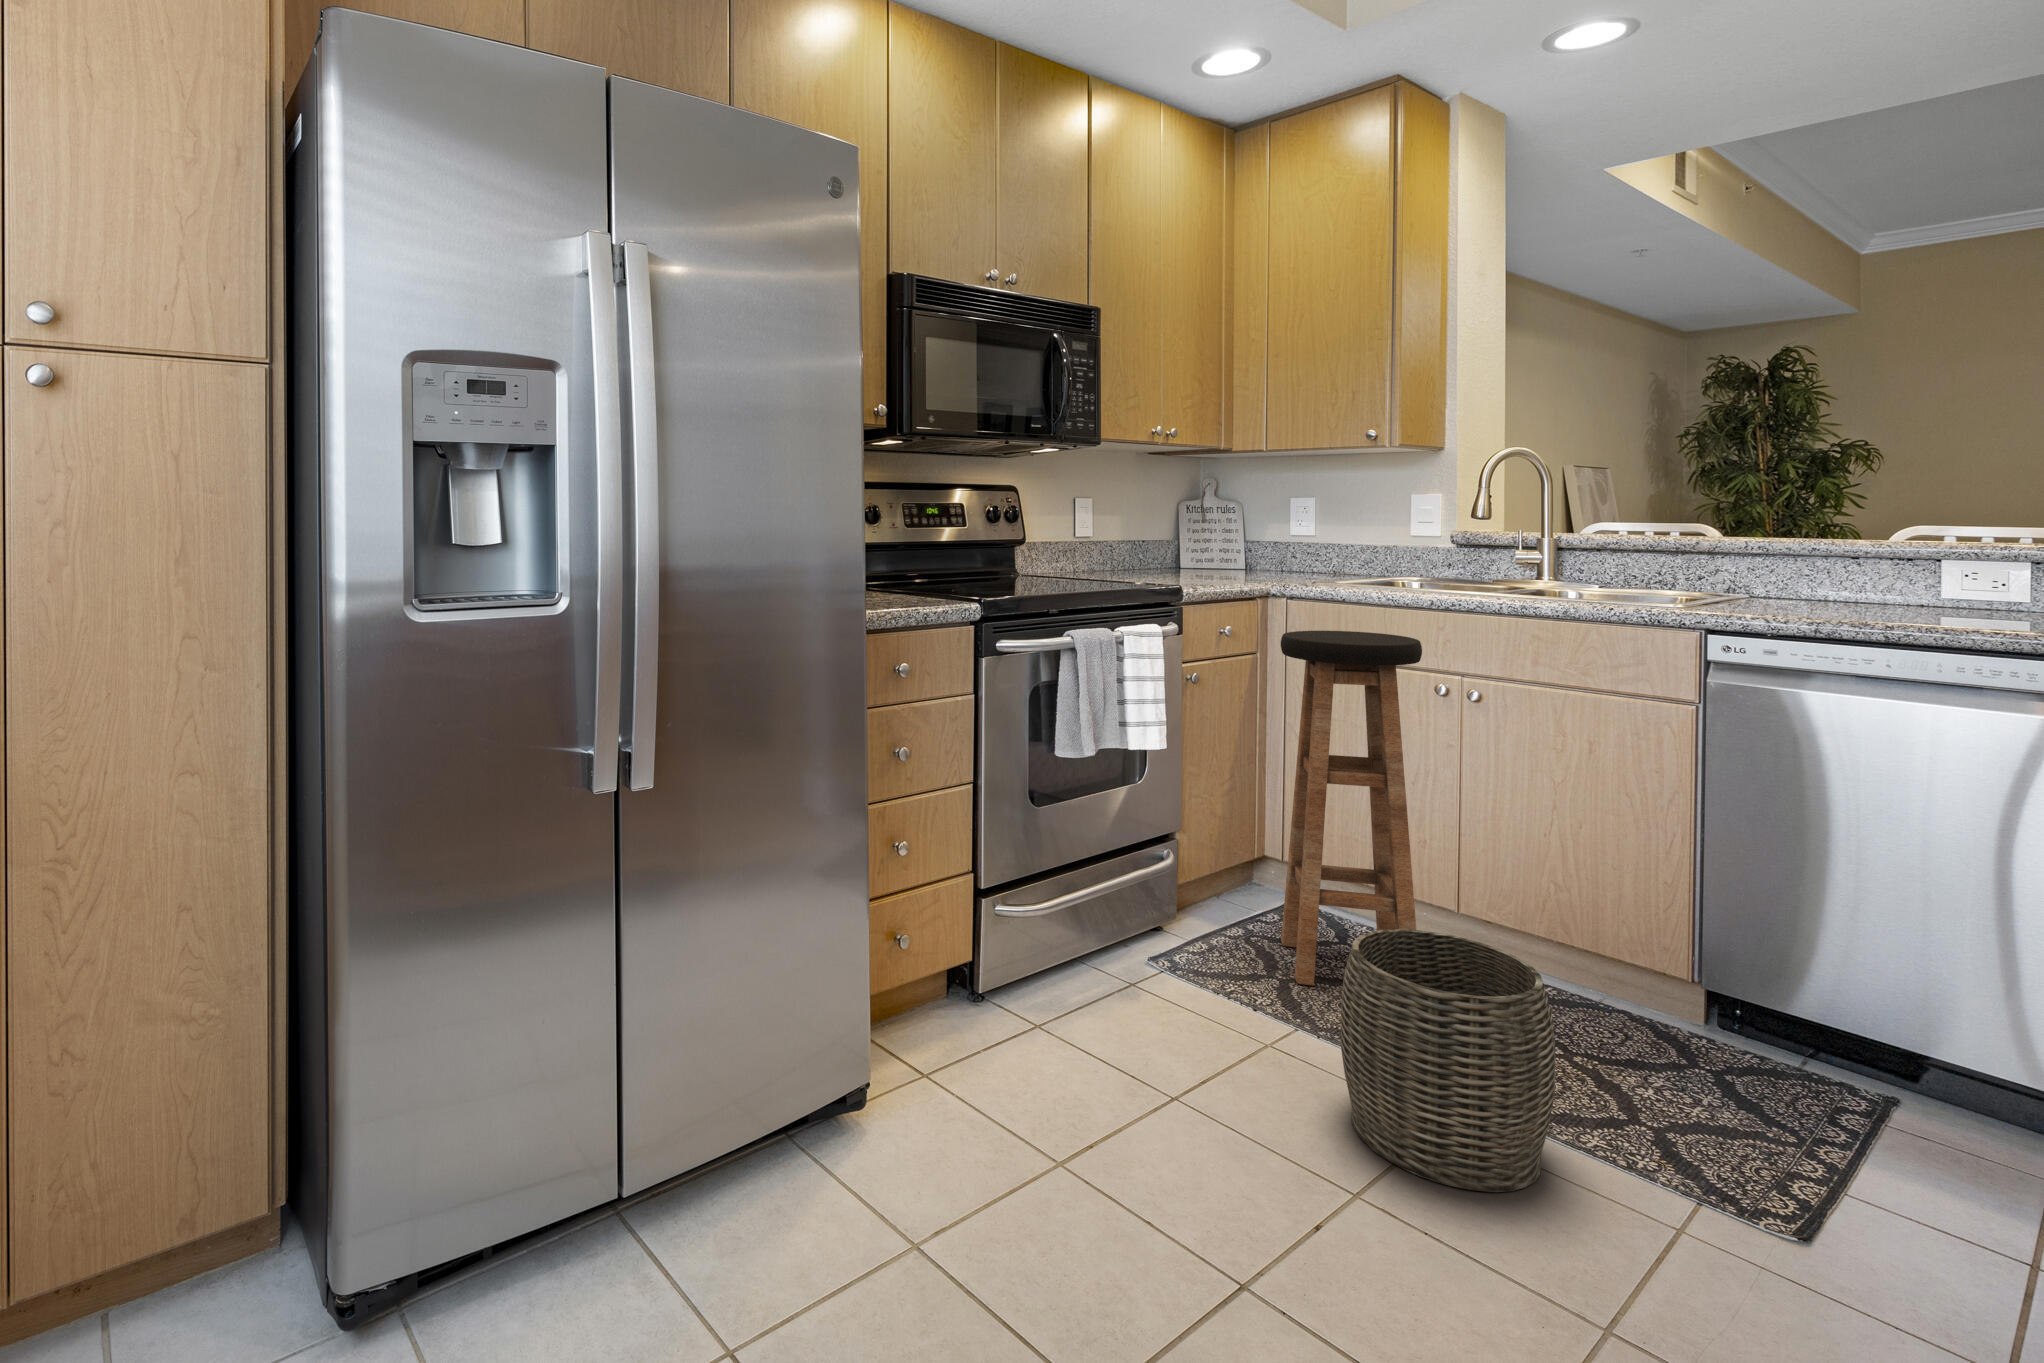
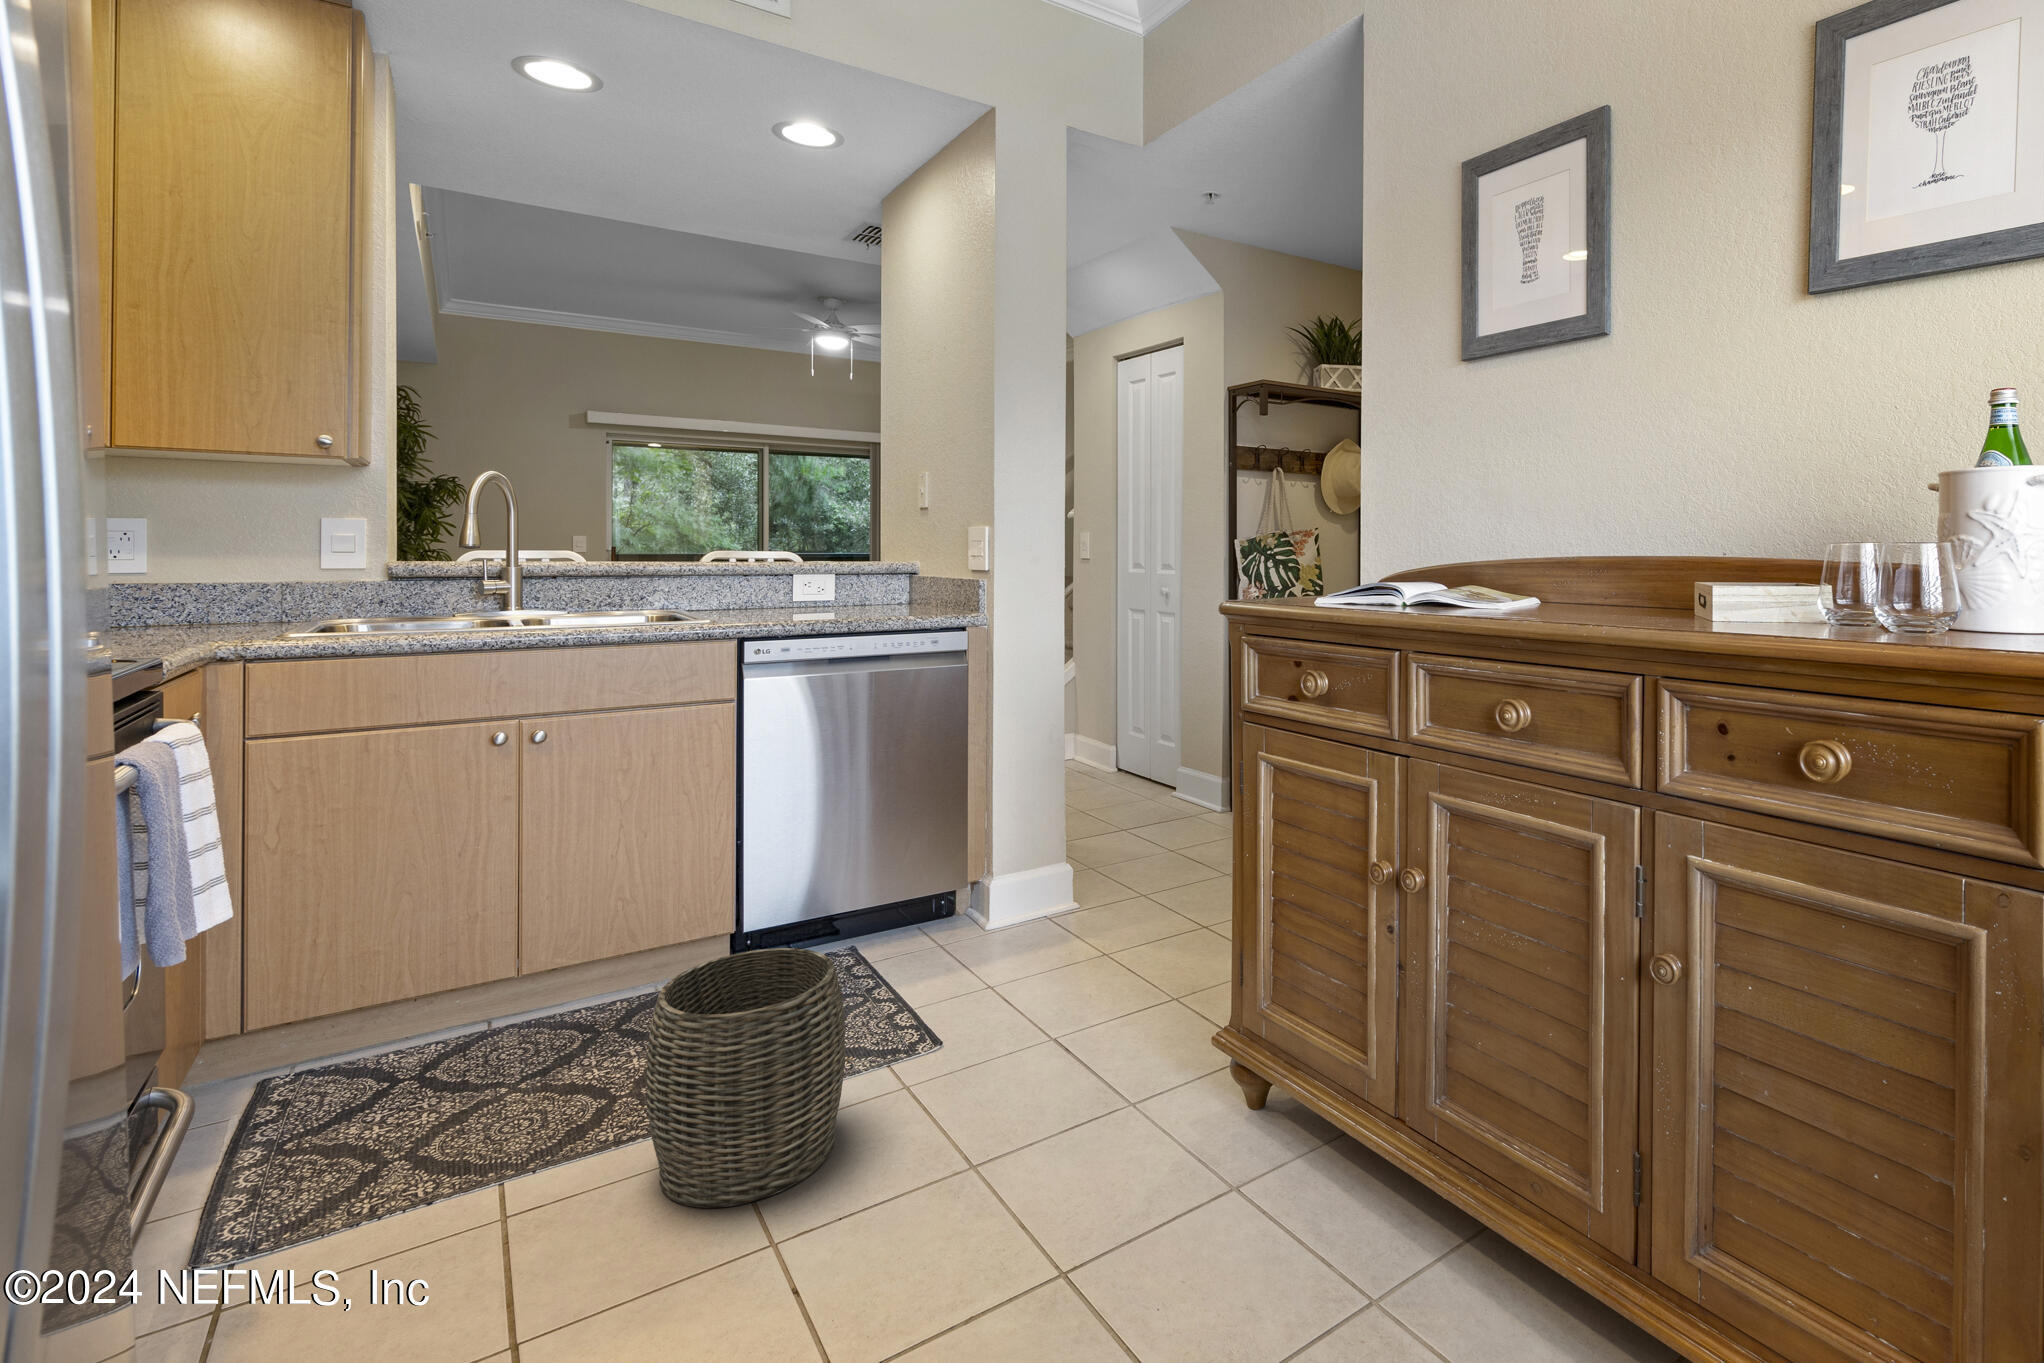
bar stool: present [1281,631,1422,985] -> none [329,683,558,1147]

